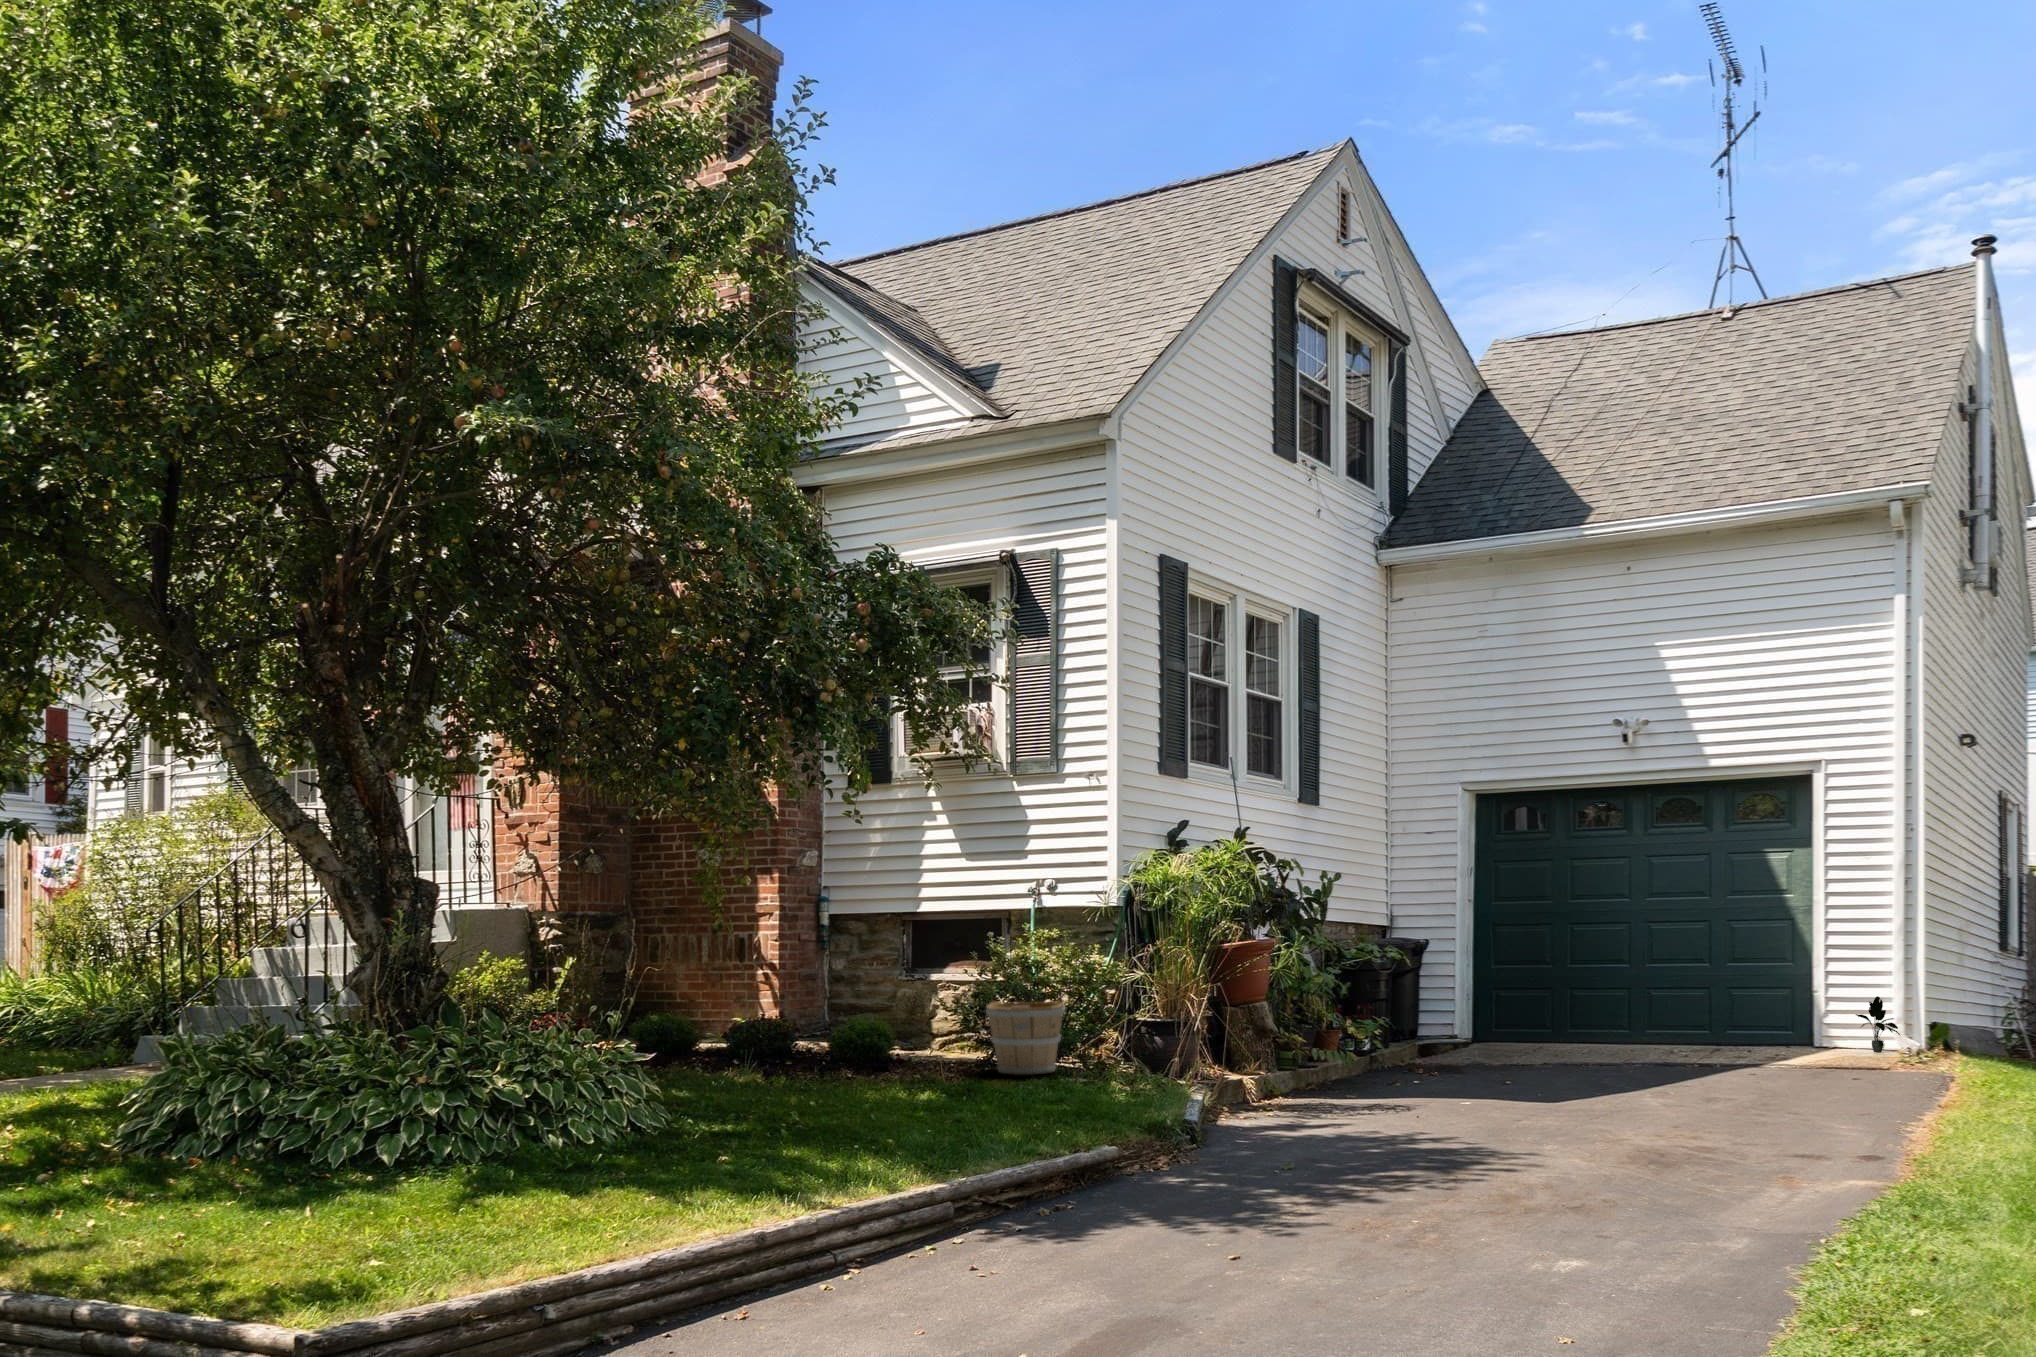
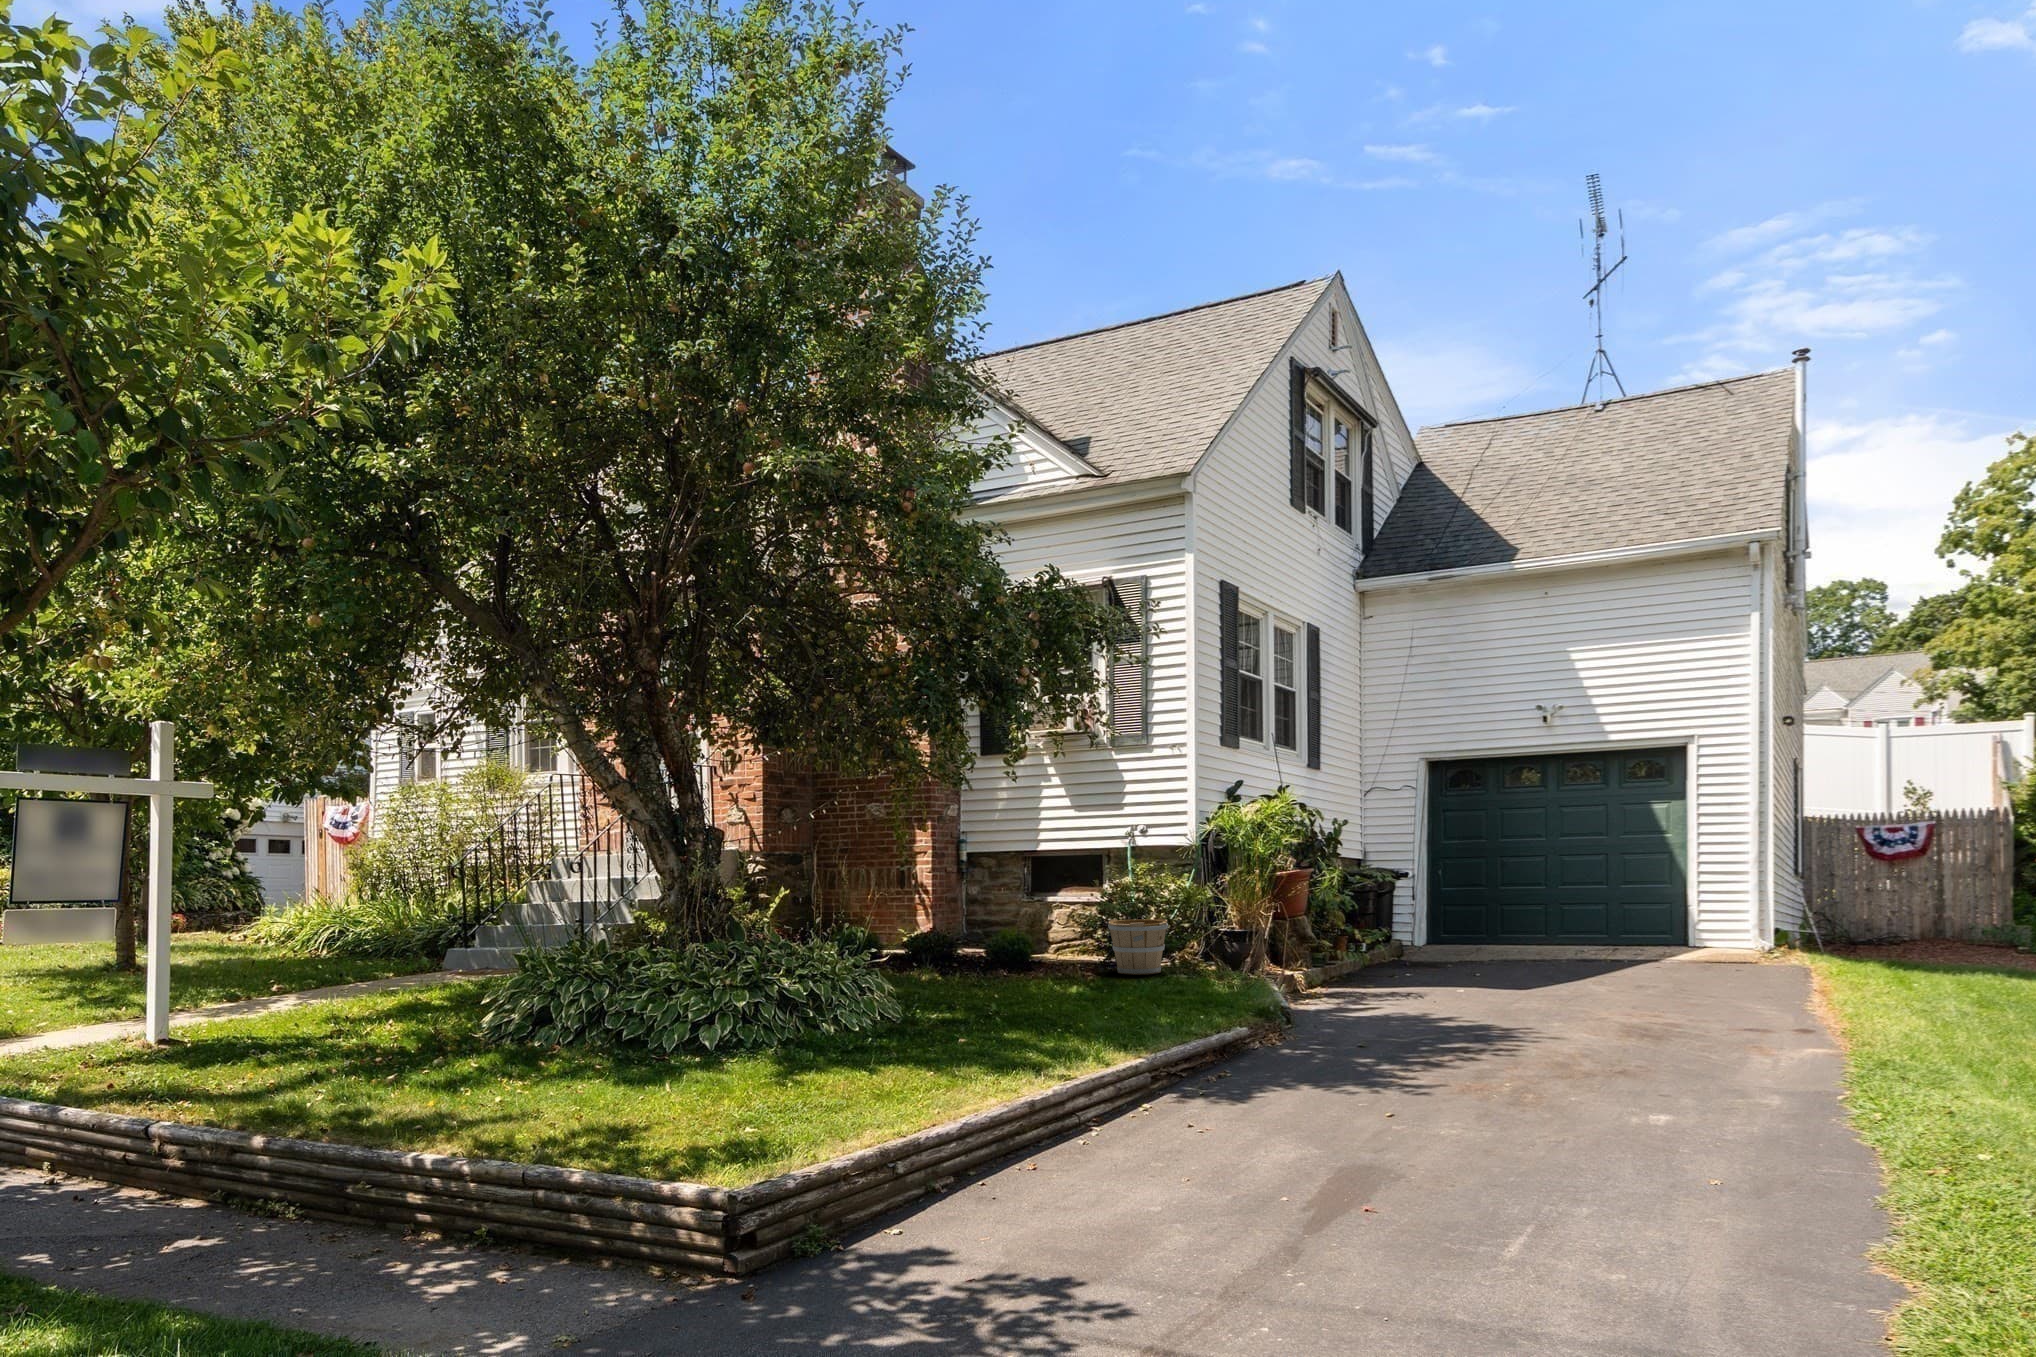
potted plant: present [1856,996,1900,1052] -> none [1727,912,1761,954]

